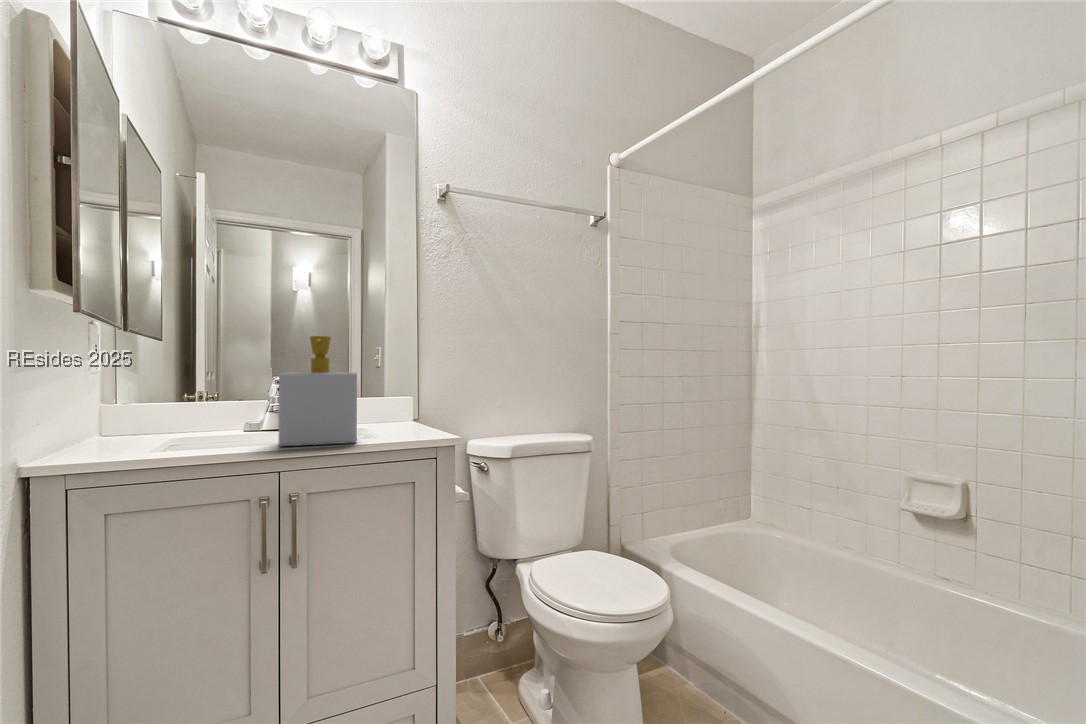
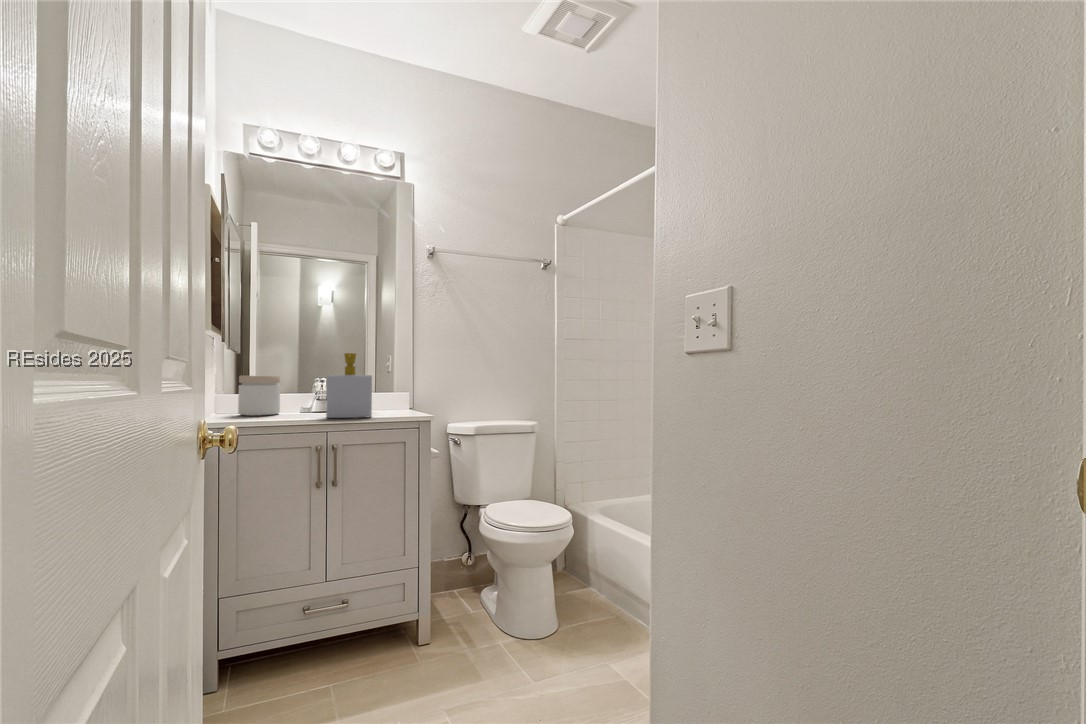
jar: none [132,374,206,441] -> present [238,376,280,416]

